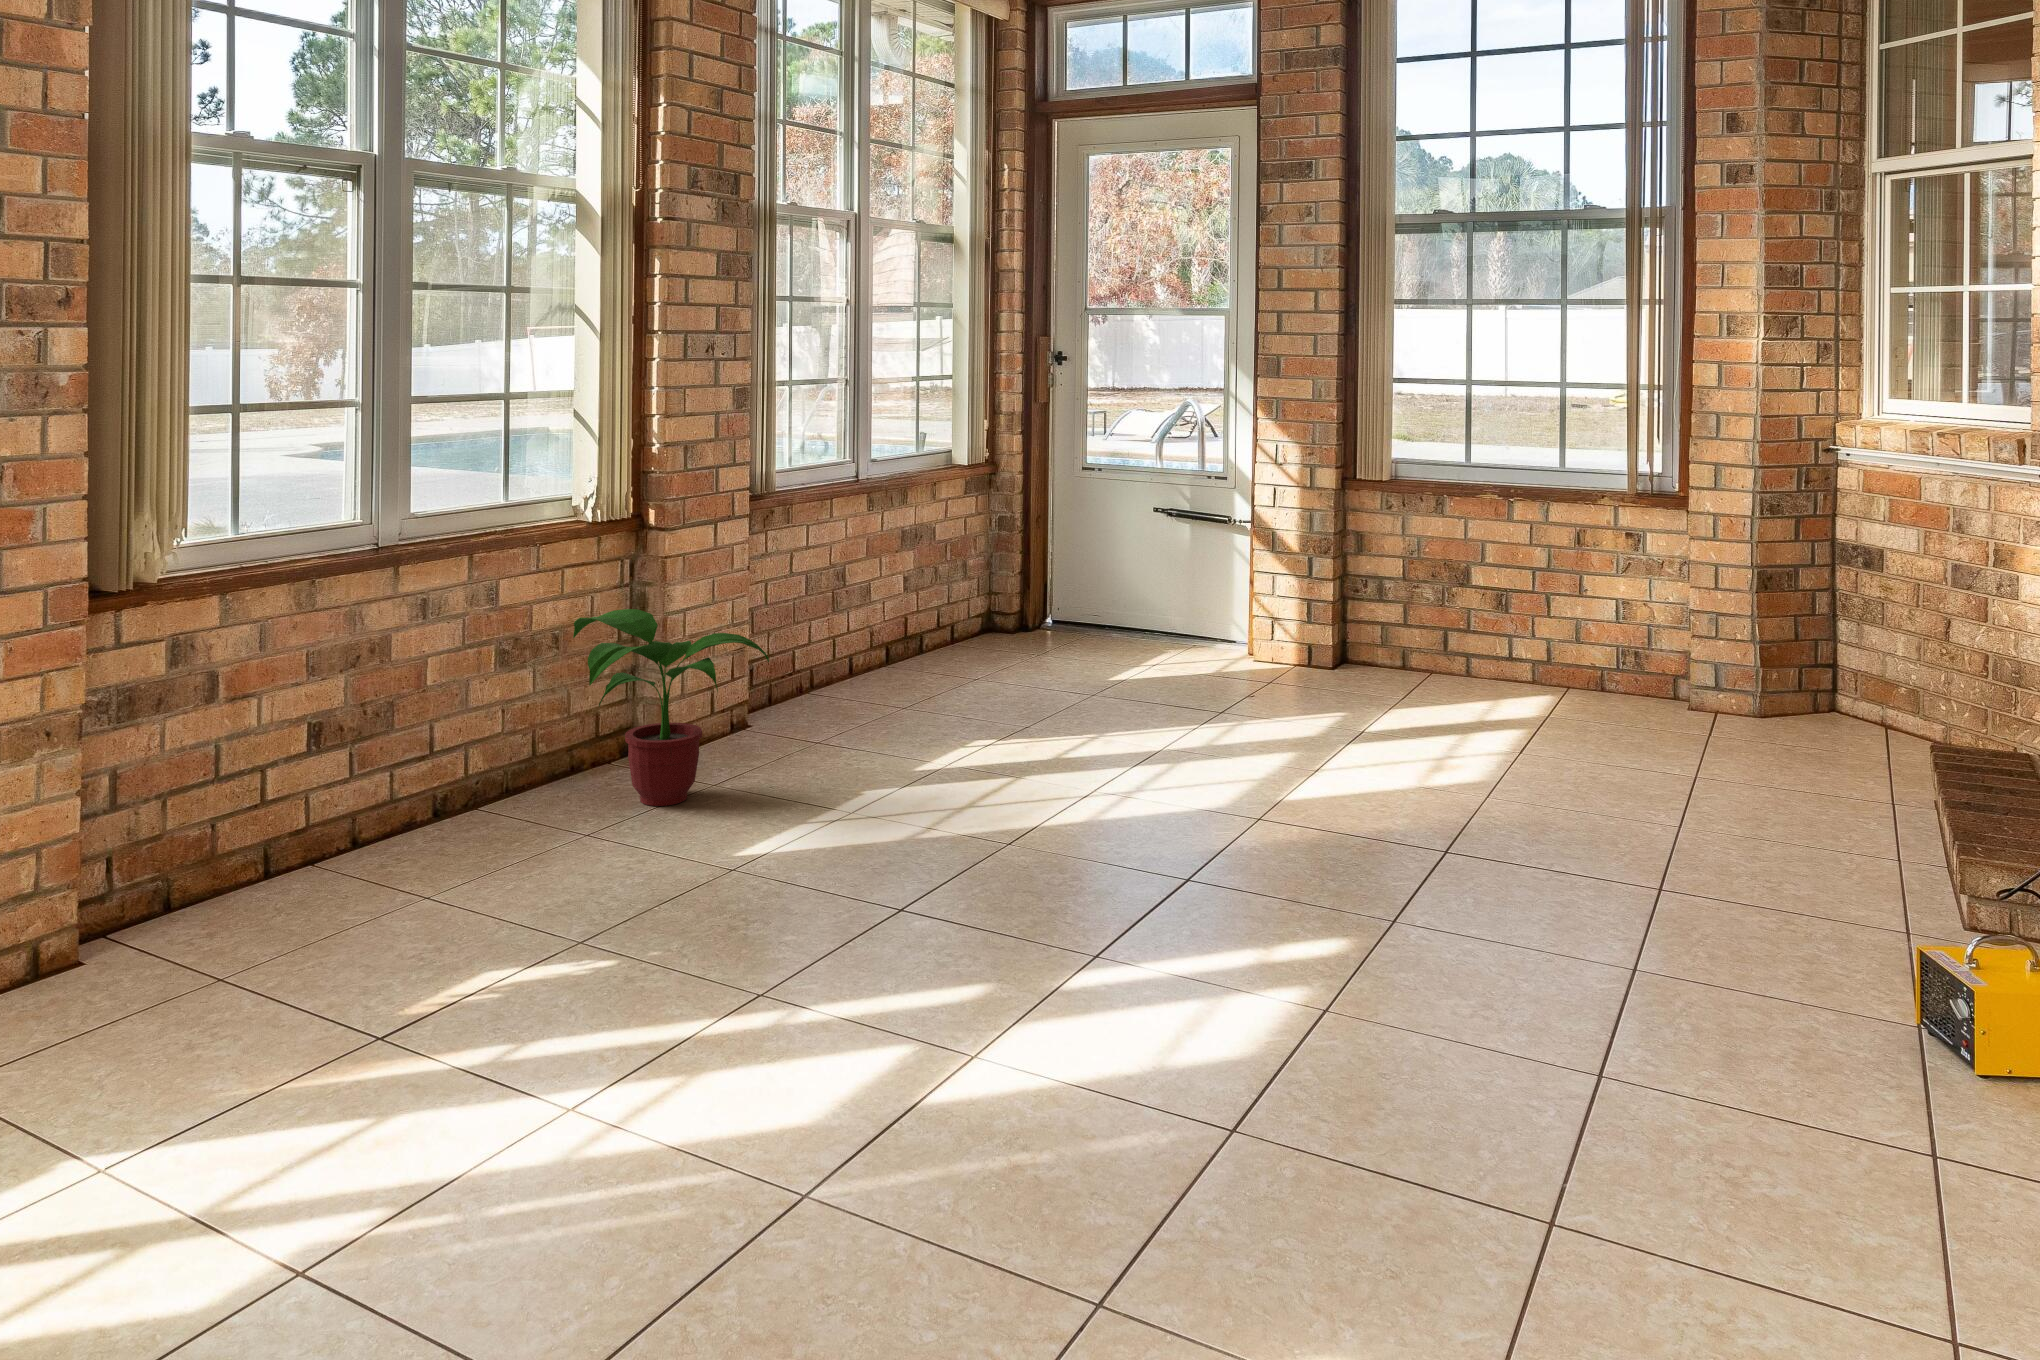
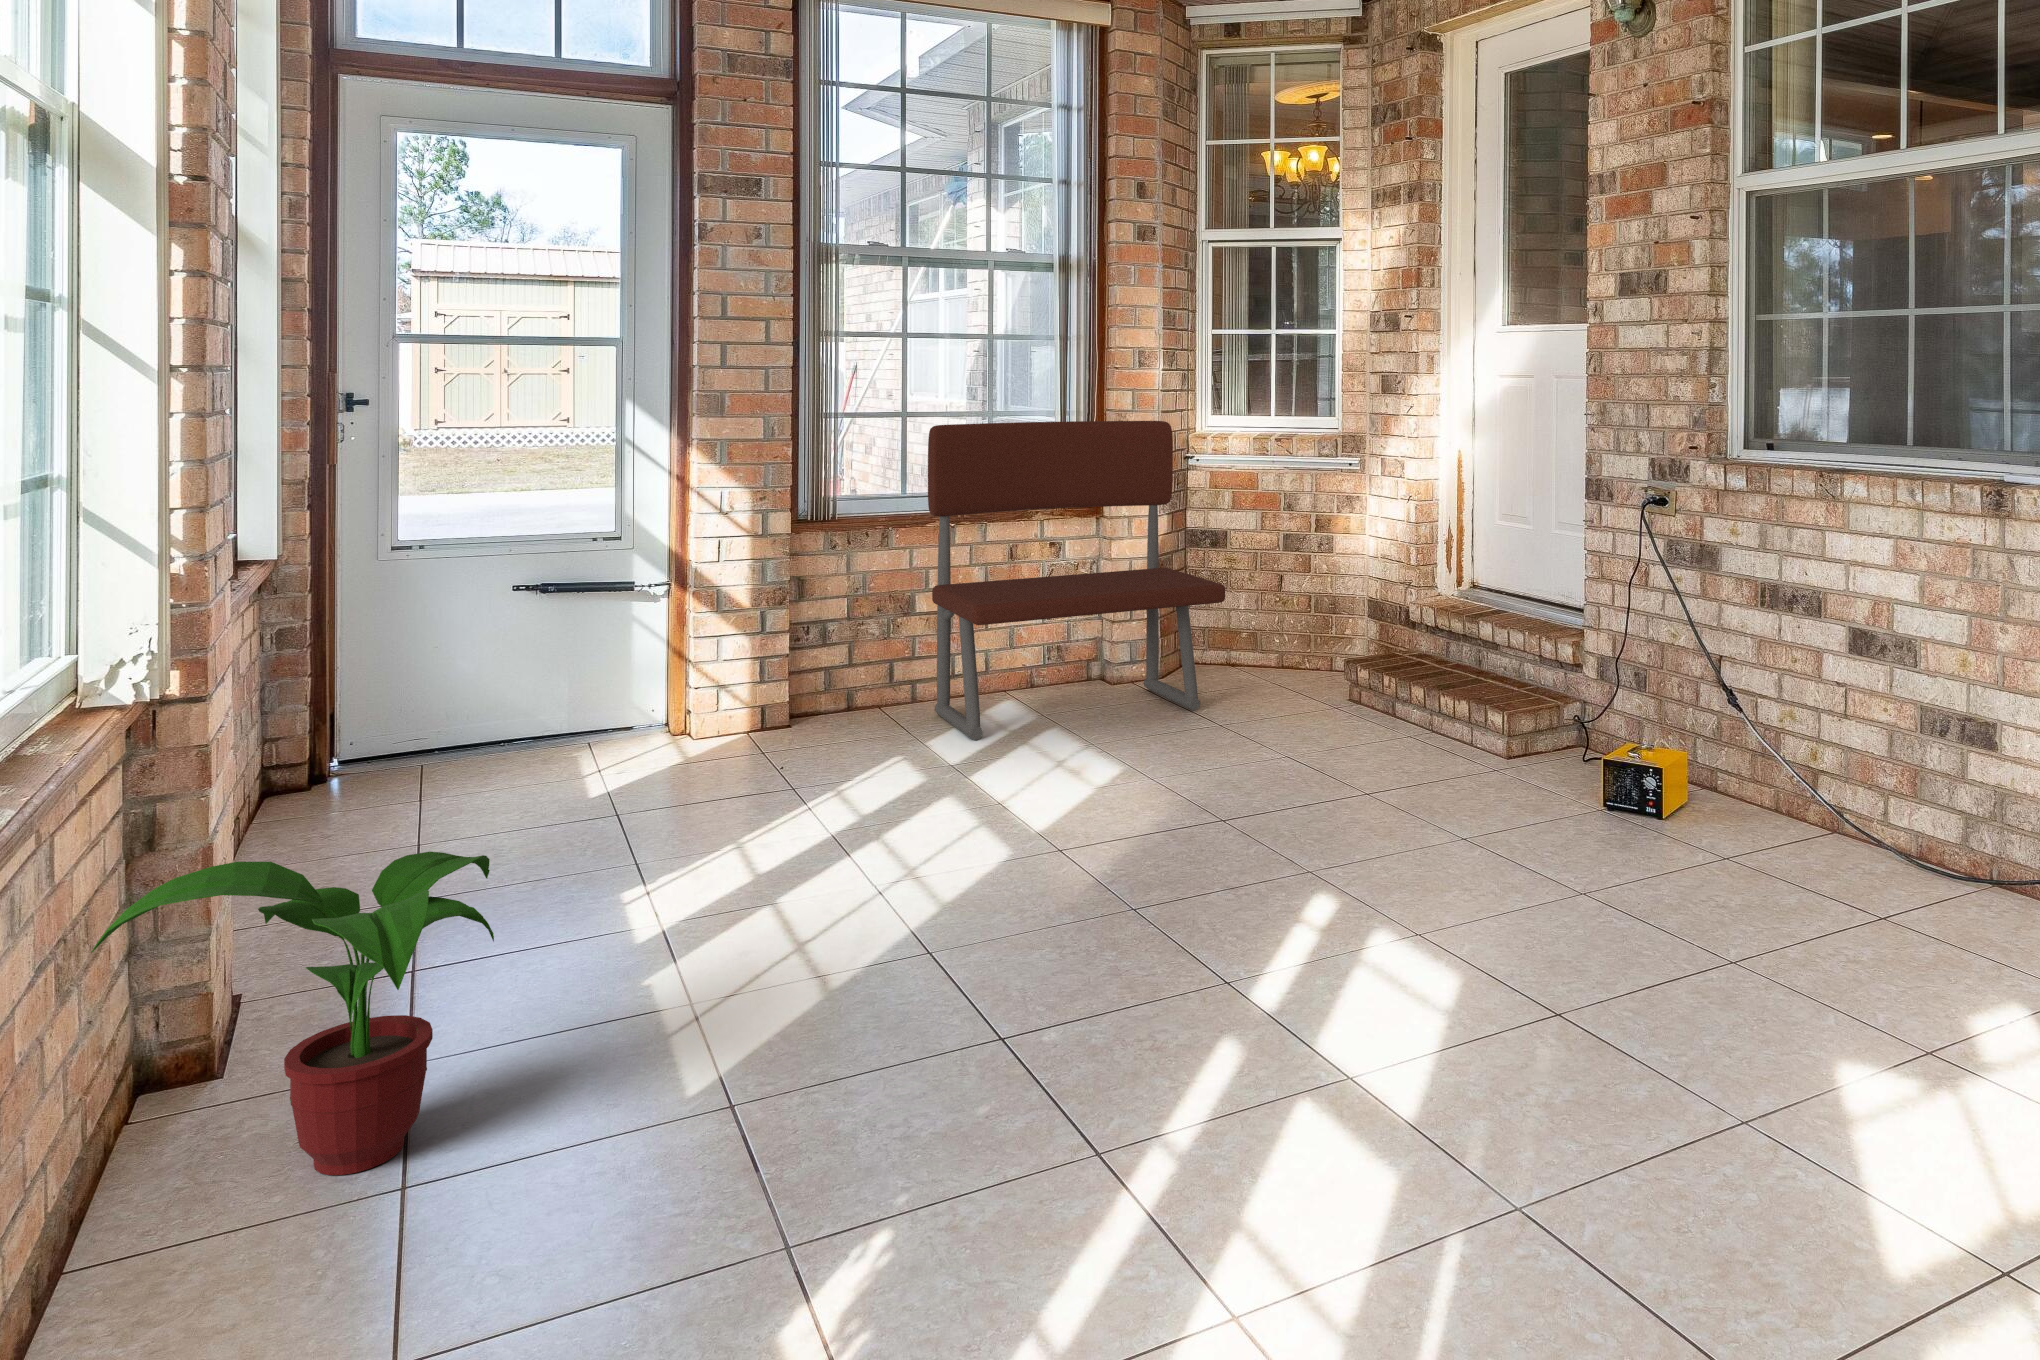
bench: none [1428,395,1760,752] -> present [928,421,1225,740]

